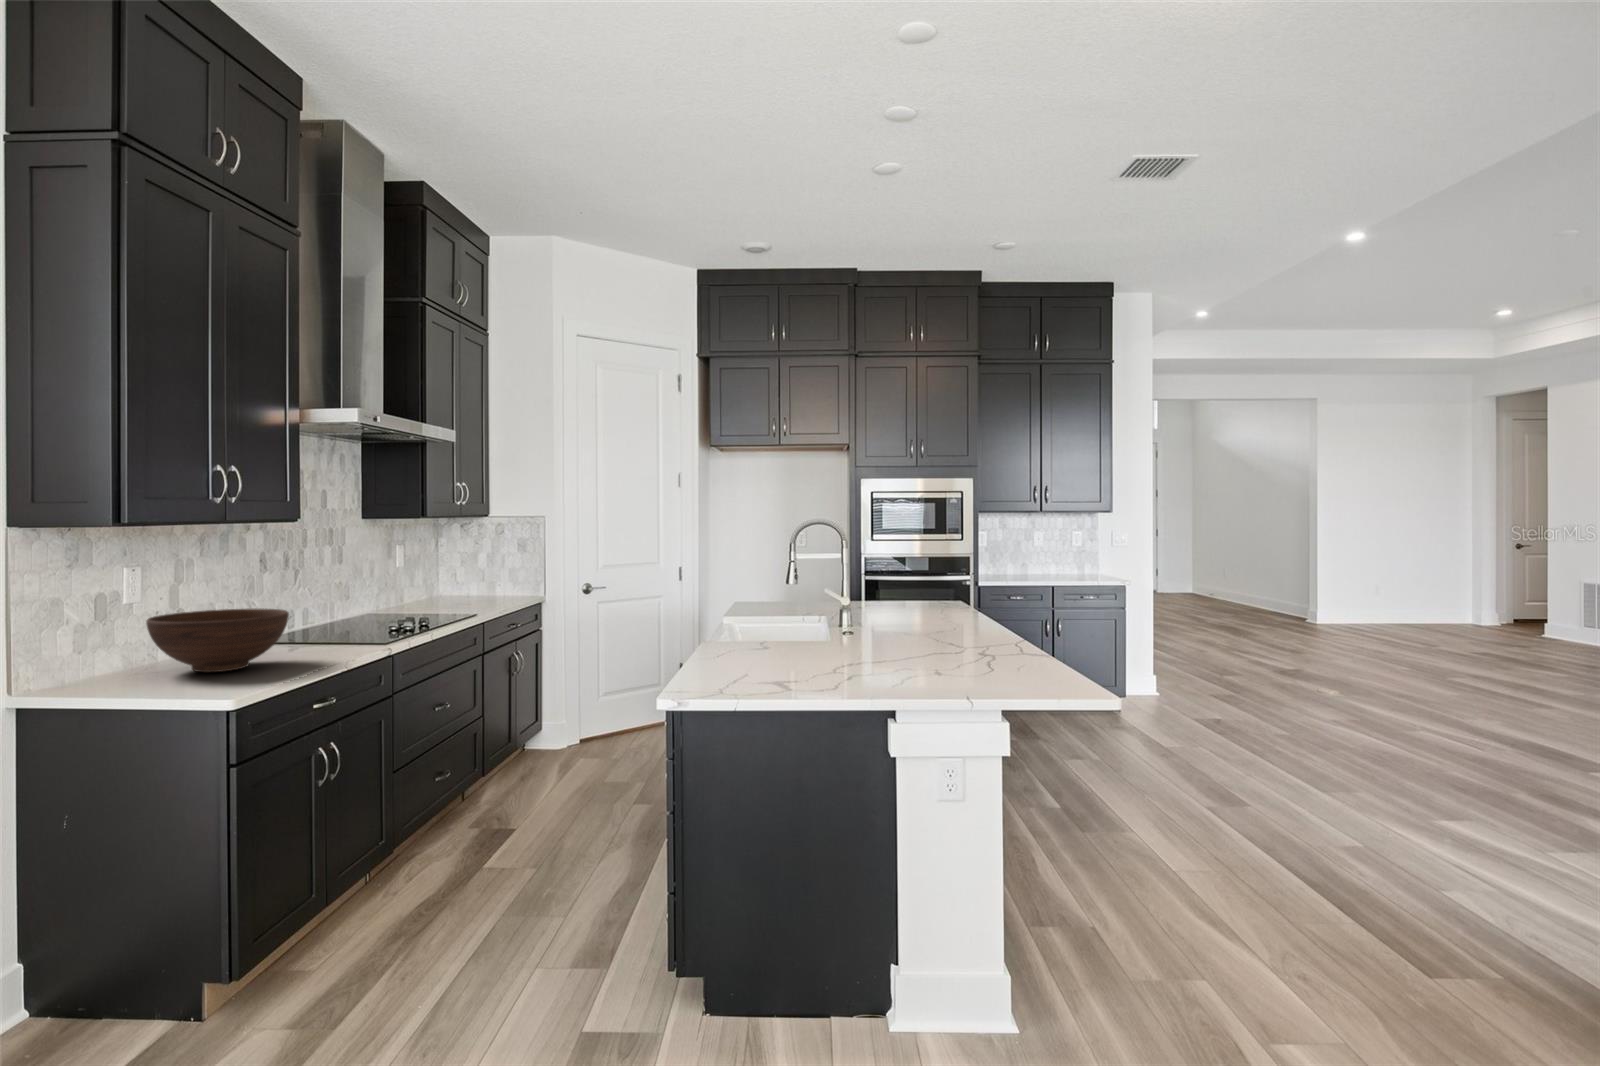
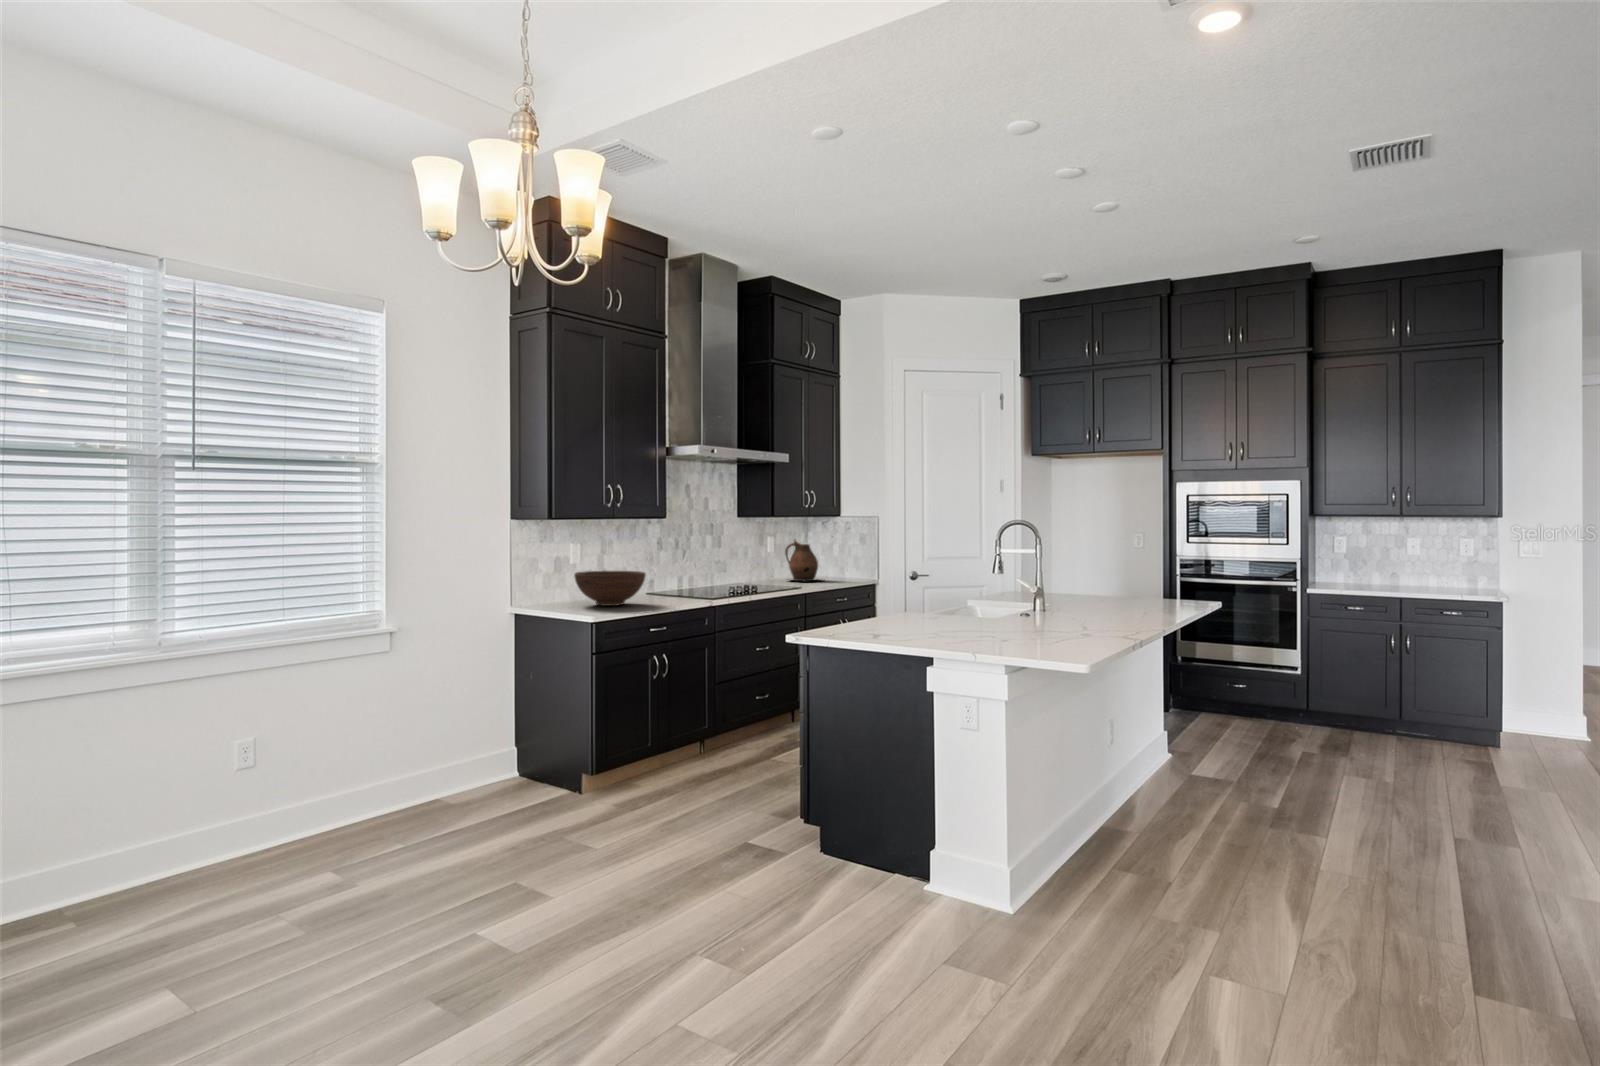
ceramic pitcher: none [420,547,476,603] -> present [785,540,818,581]

